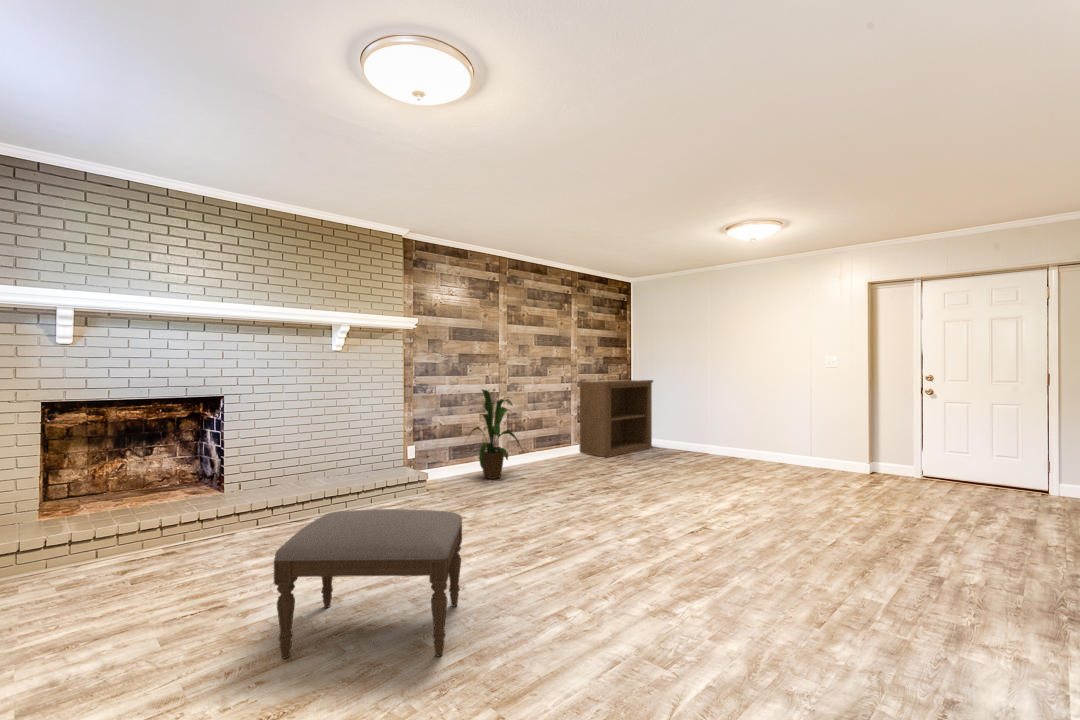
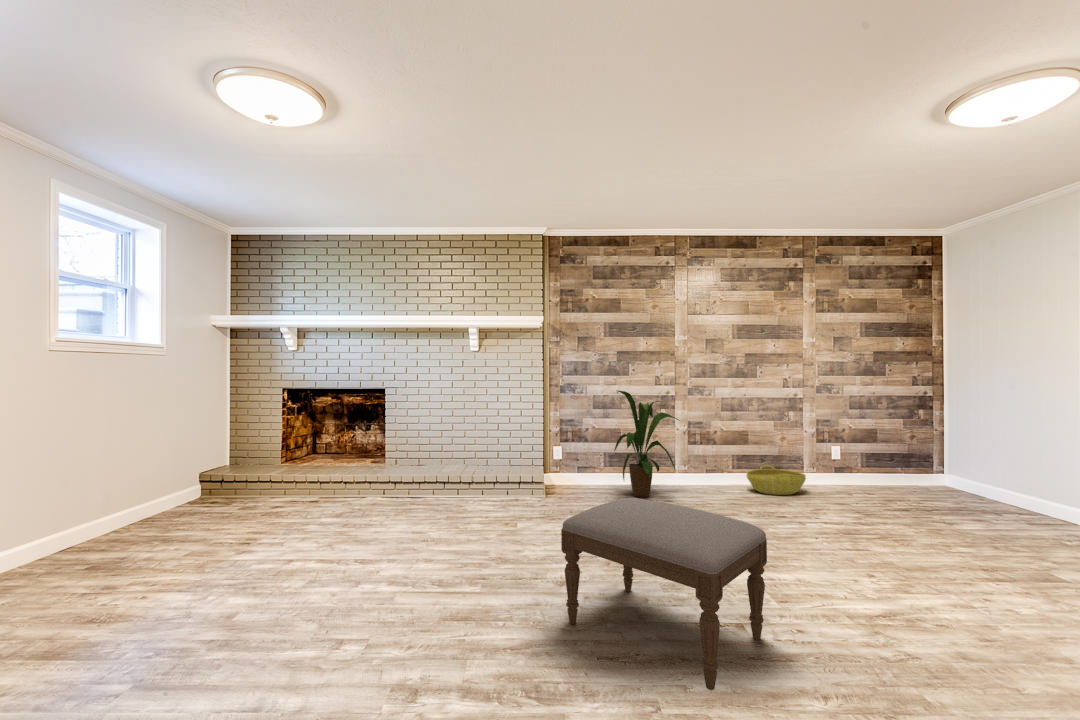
bookshelf: present [579,380,653,457] -> none [817,386,971,499]
basket: none [548,442,582,462] -> present [747,465,806,495]
ottoman: present [274,509,462,658] -> present [561,498,767,690]

